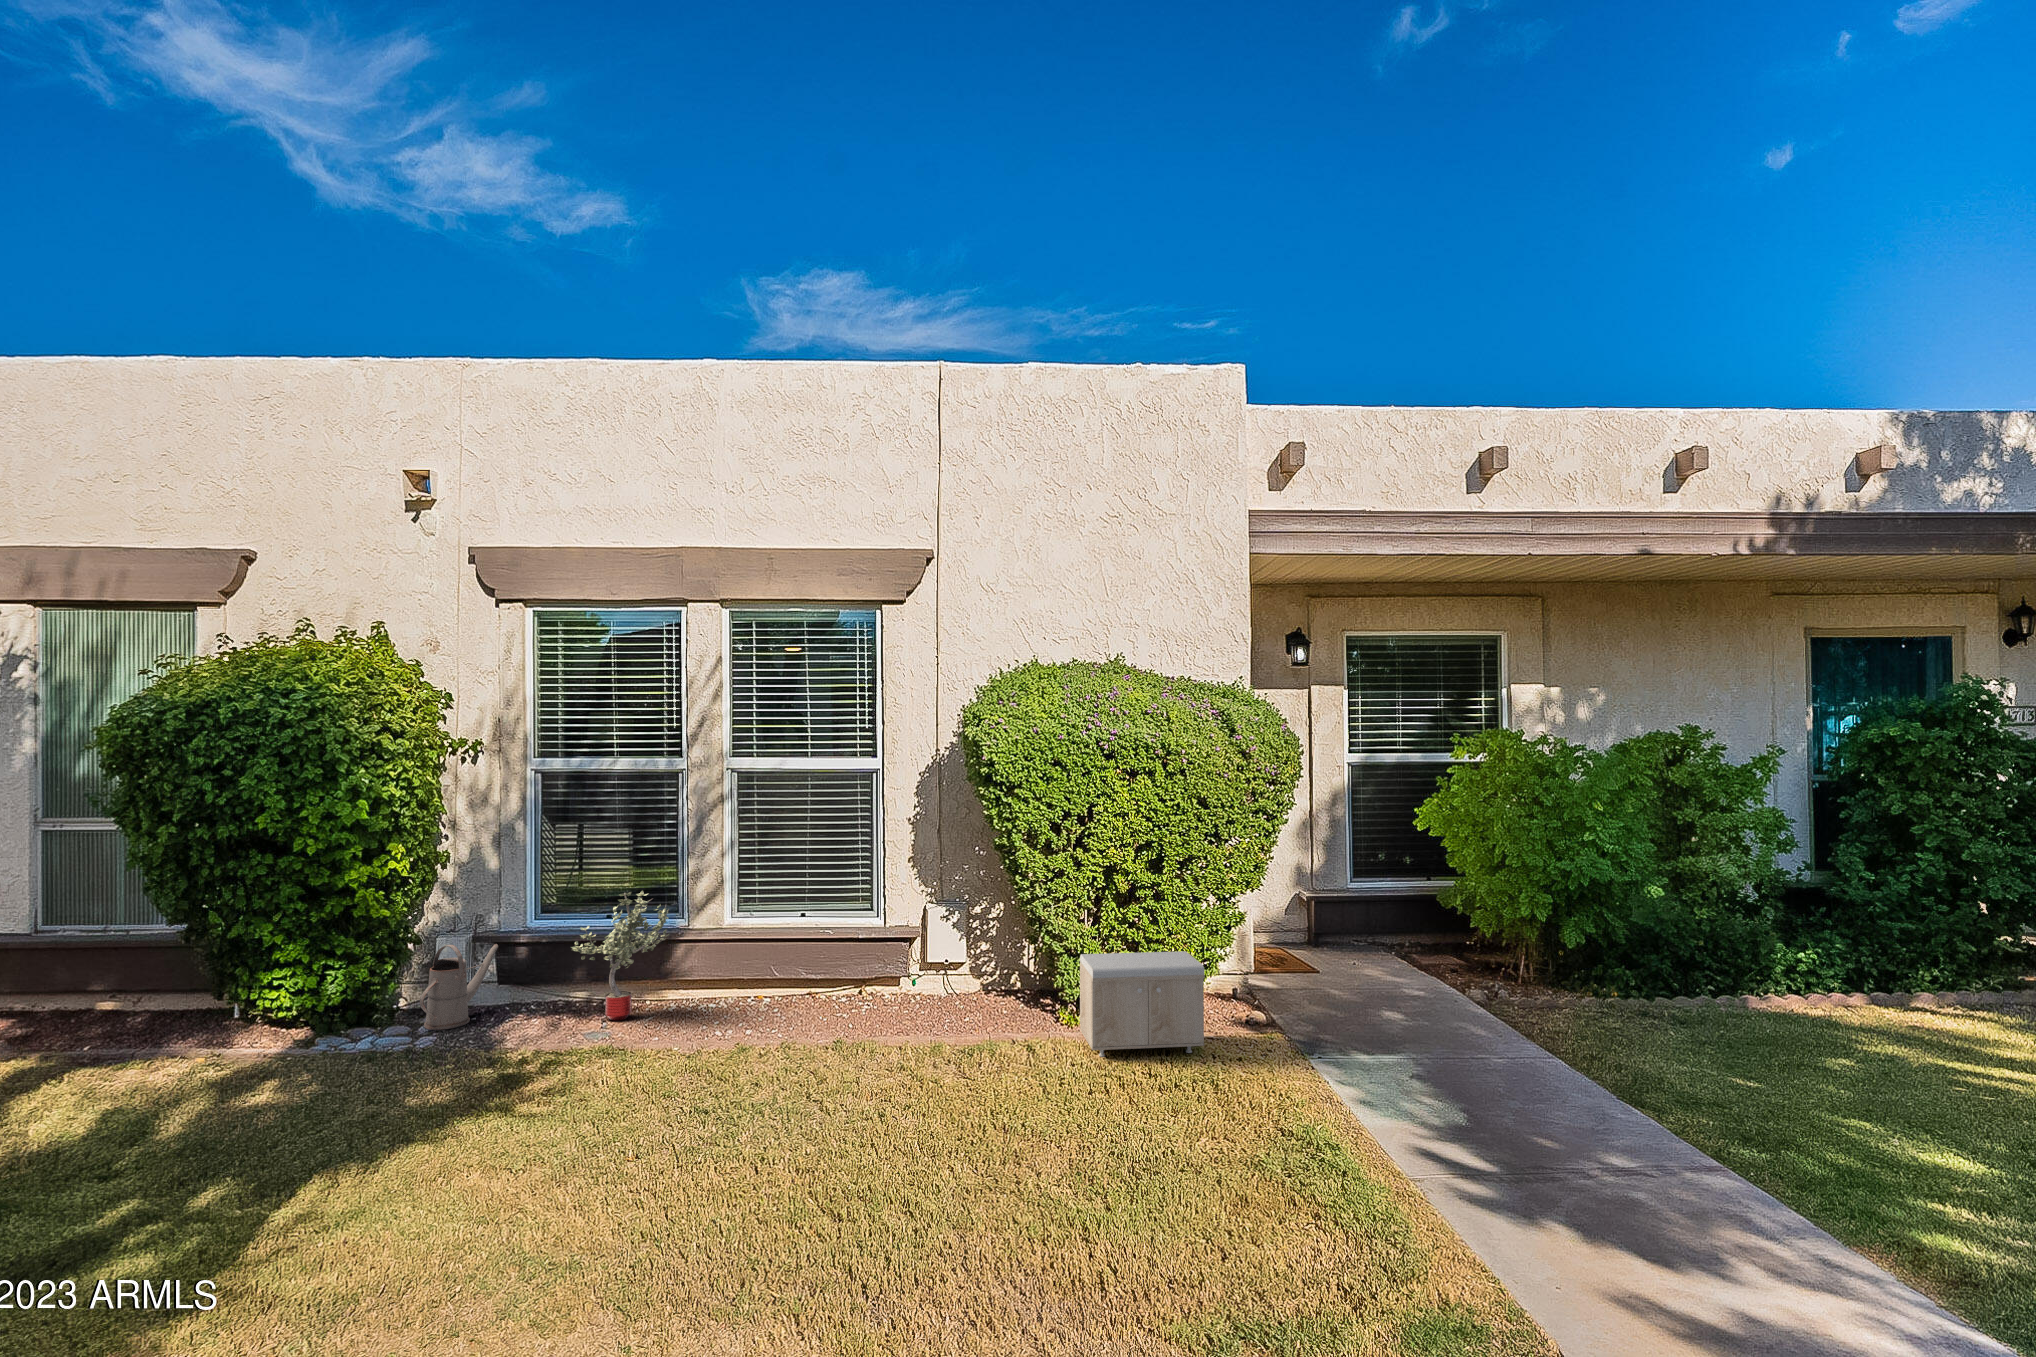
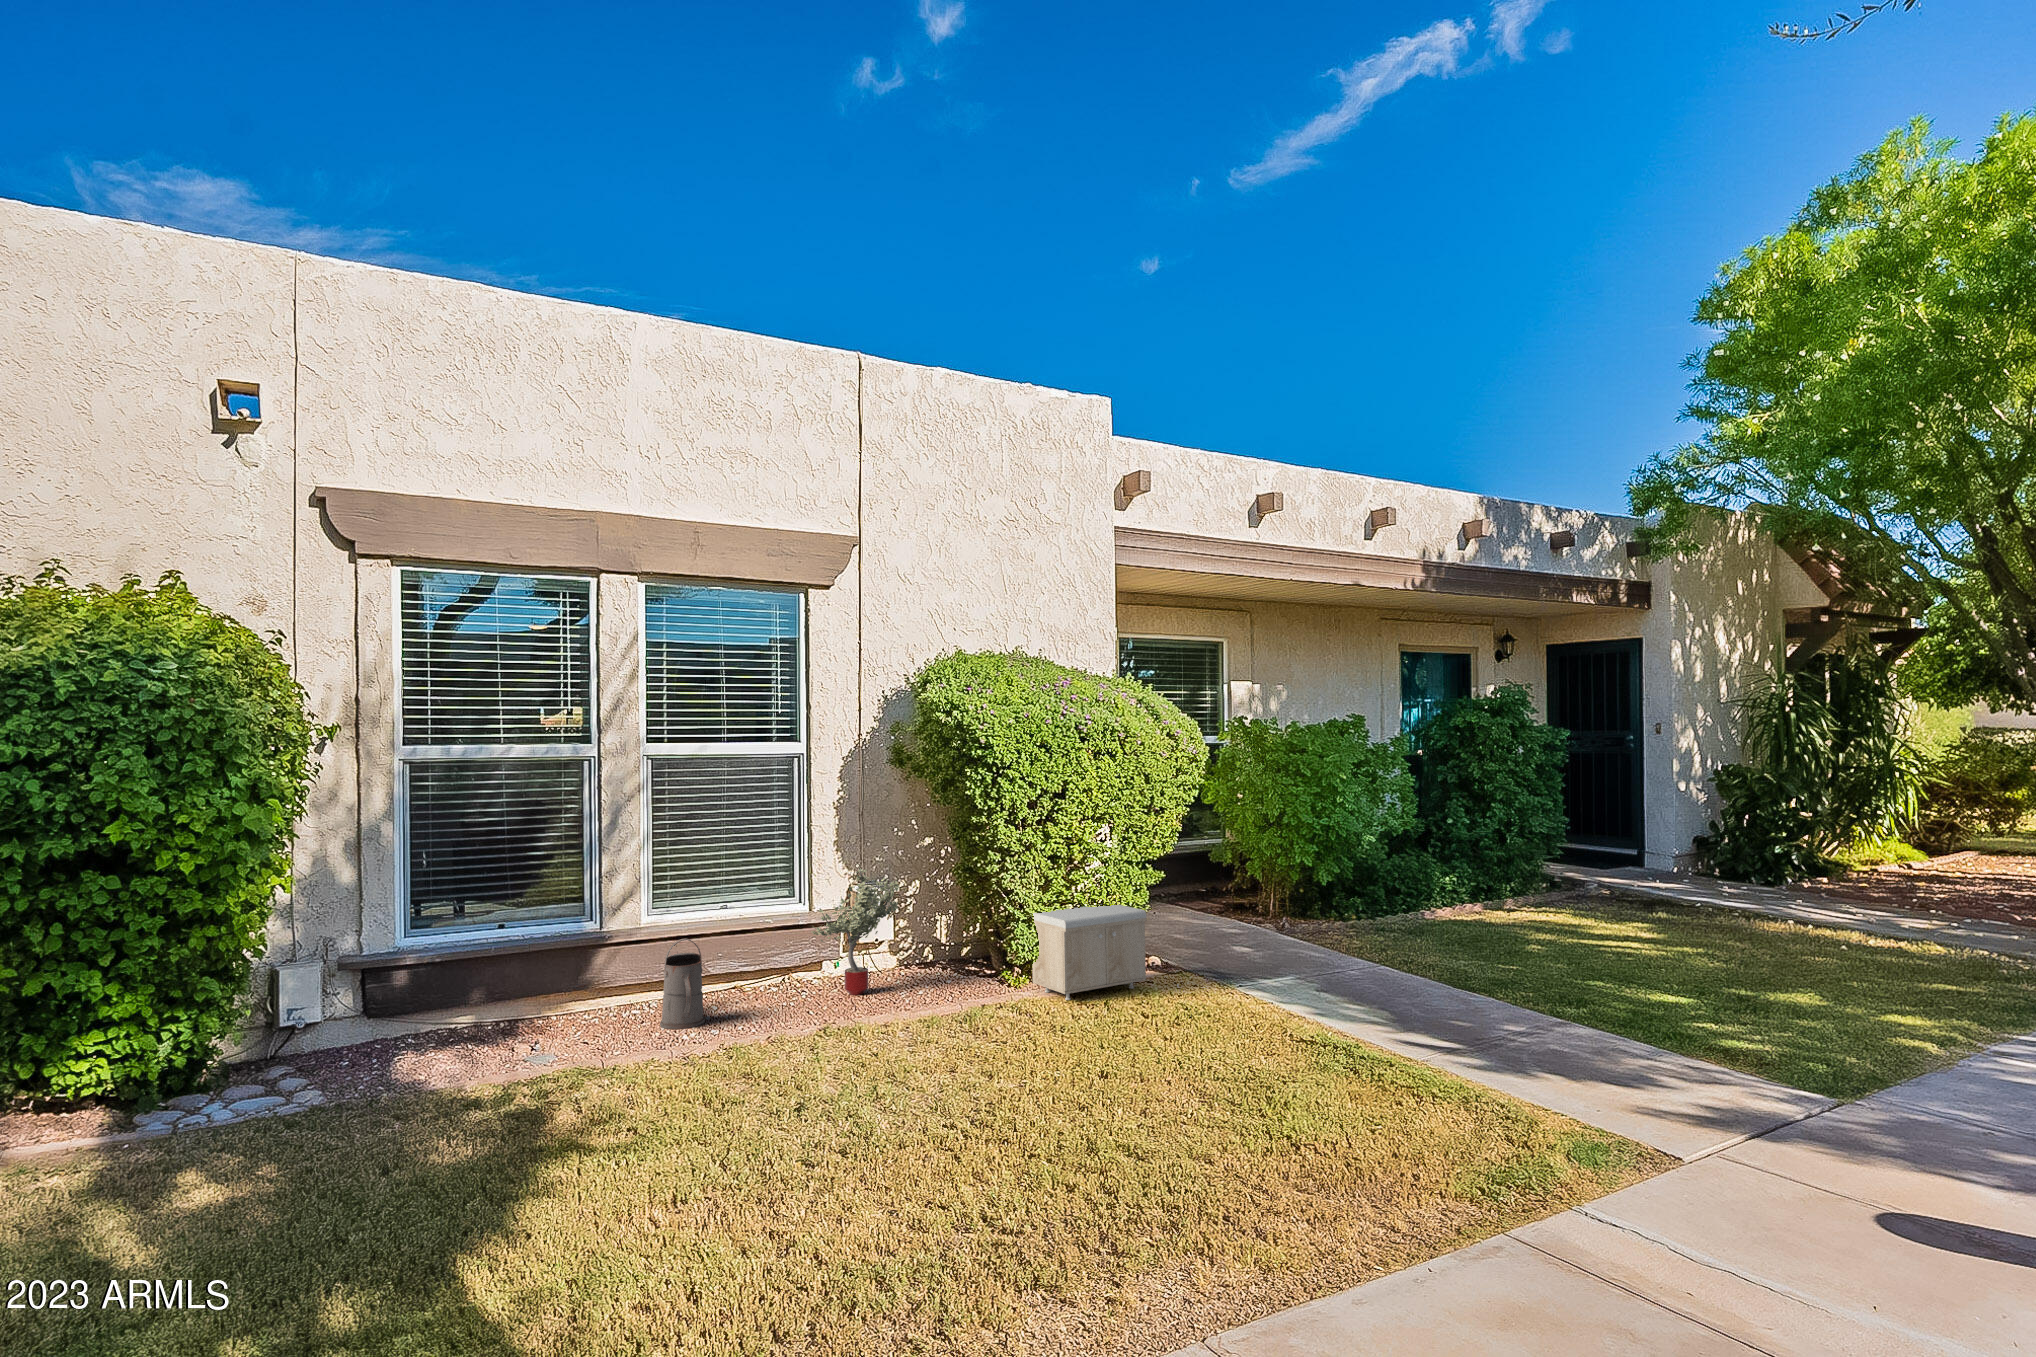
potted tree: present [572,891,669,1021] -> present [811,868,899,995]
watering can: present [420,944,498,1030] -> present [660,939,705,1029]

